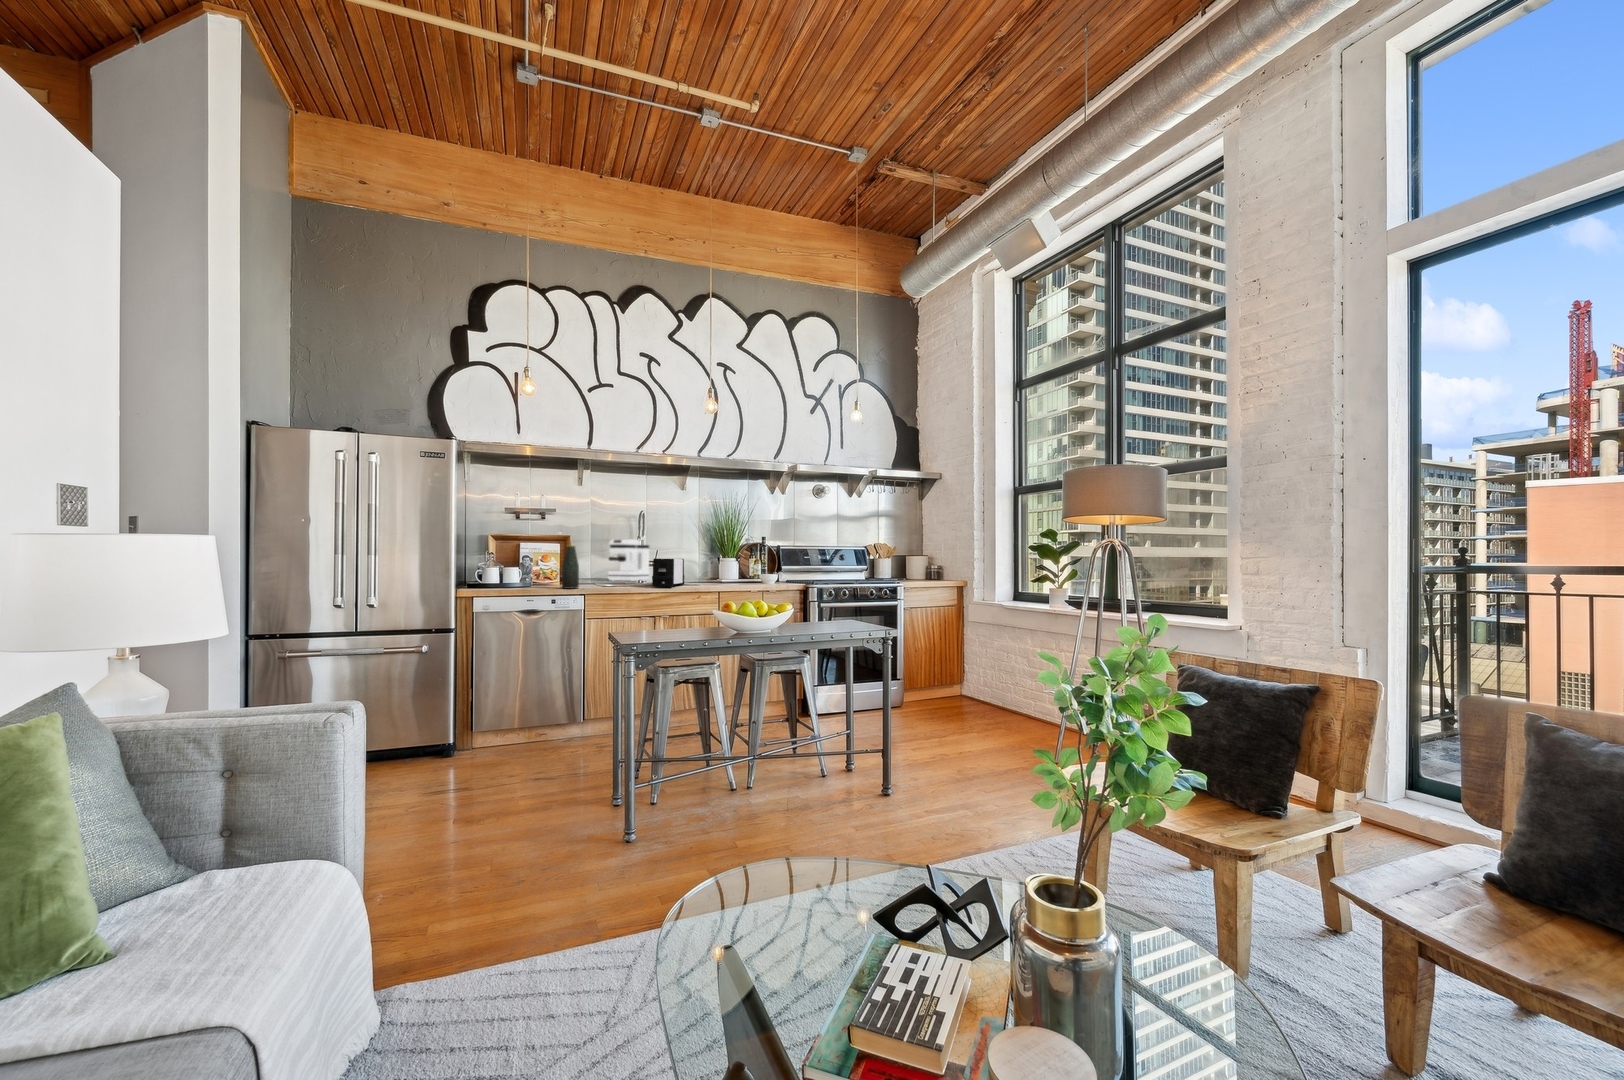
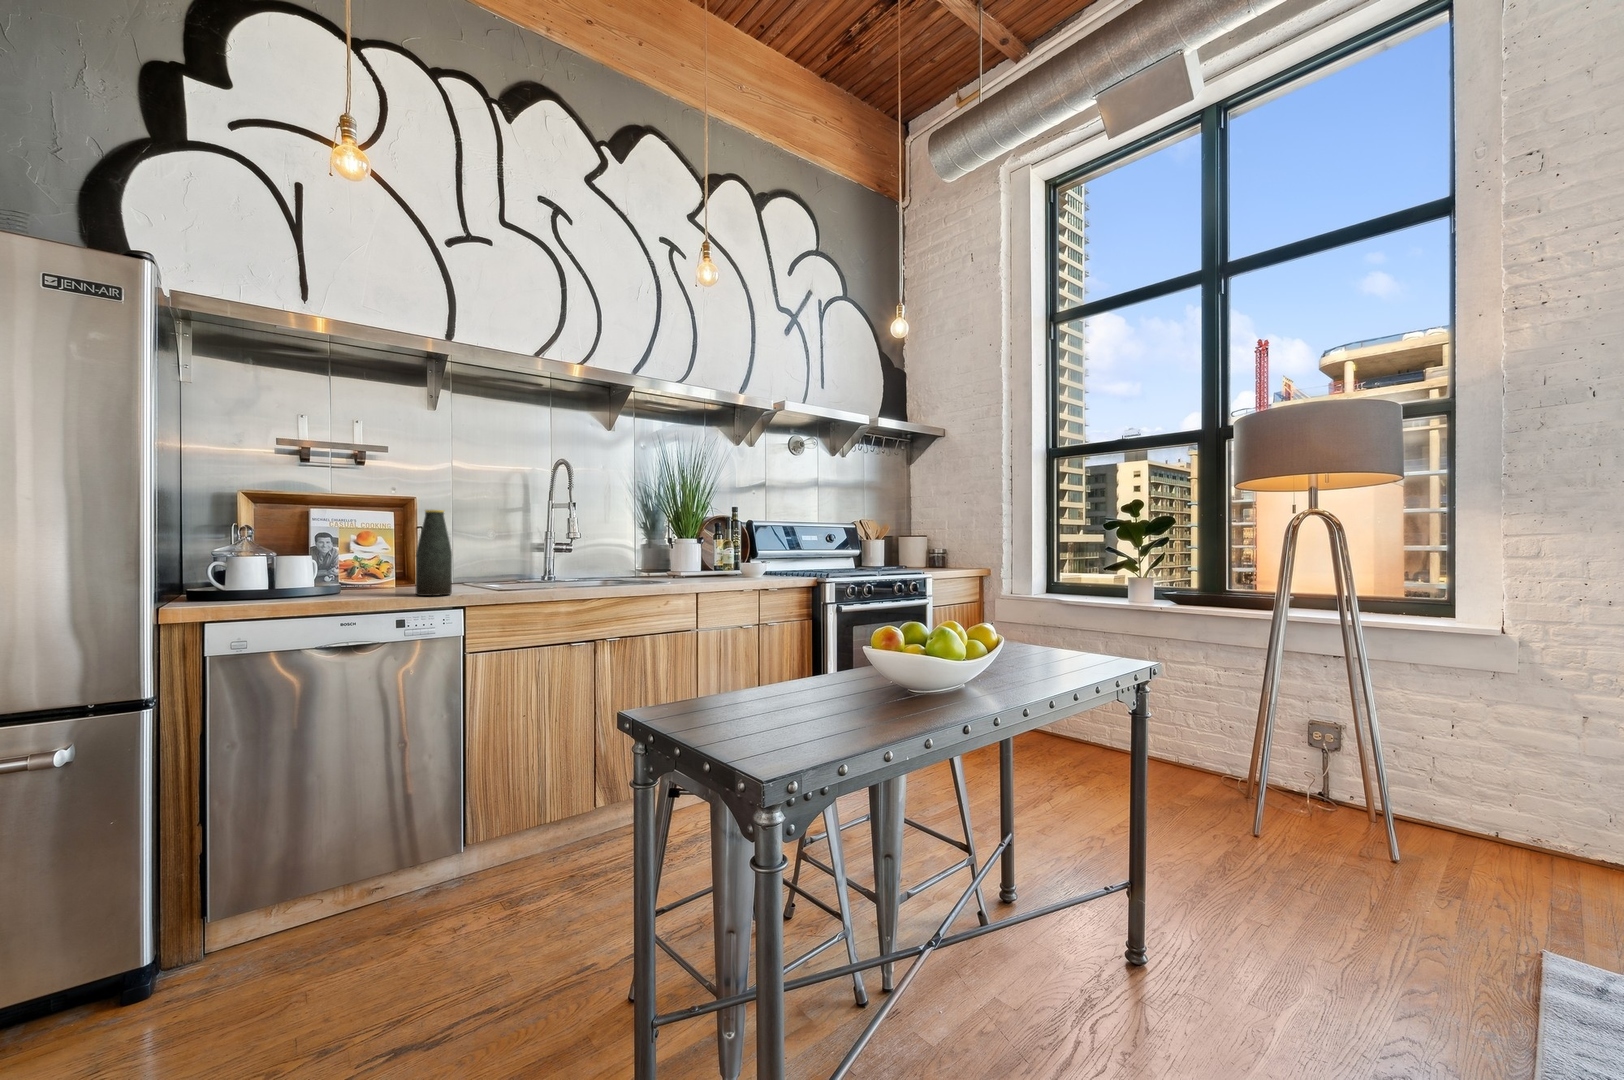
coffee maker: present [608,539,649,581] -> none [487,506,559,578]
toaster: present [652,558,684,587] -> none [593,537,637,588]

